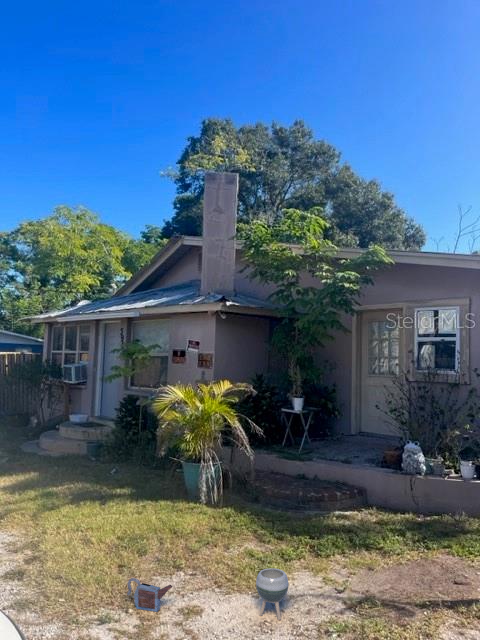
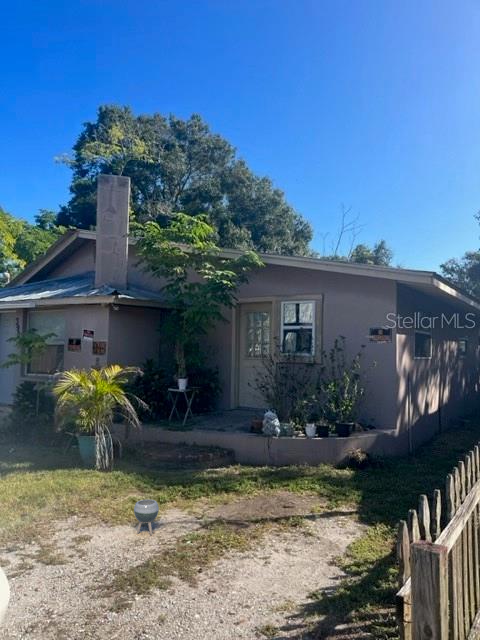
watering can: present [127,578,172,612] -> none [33,513,70,537]

